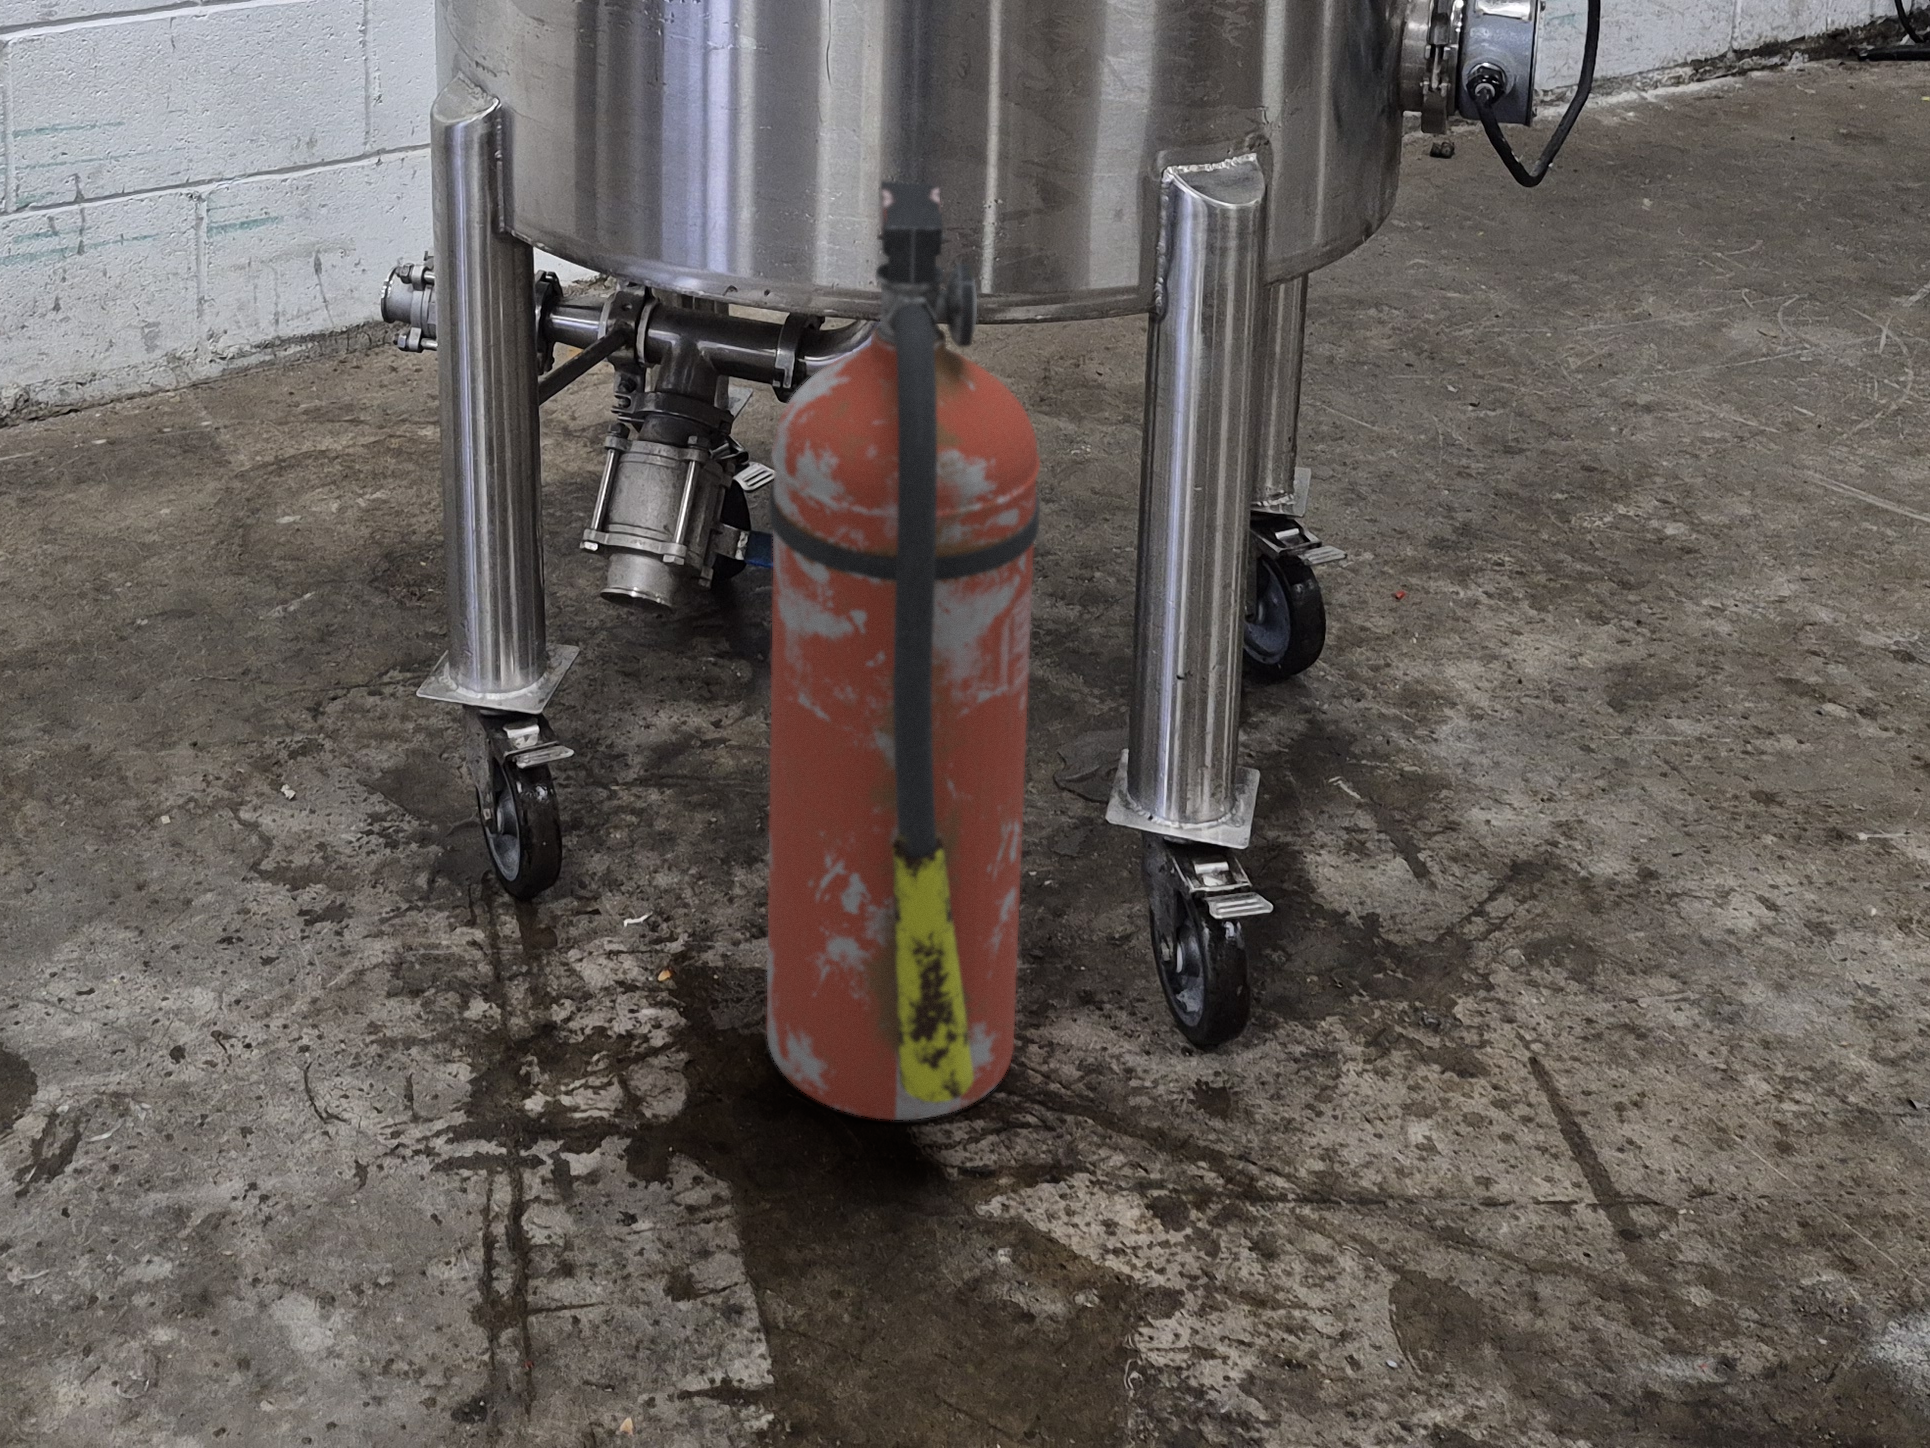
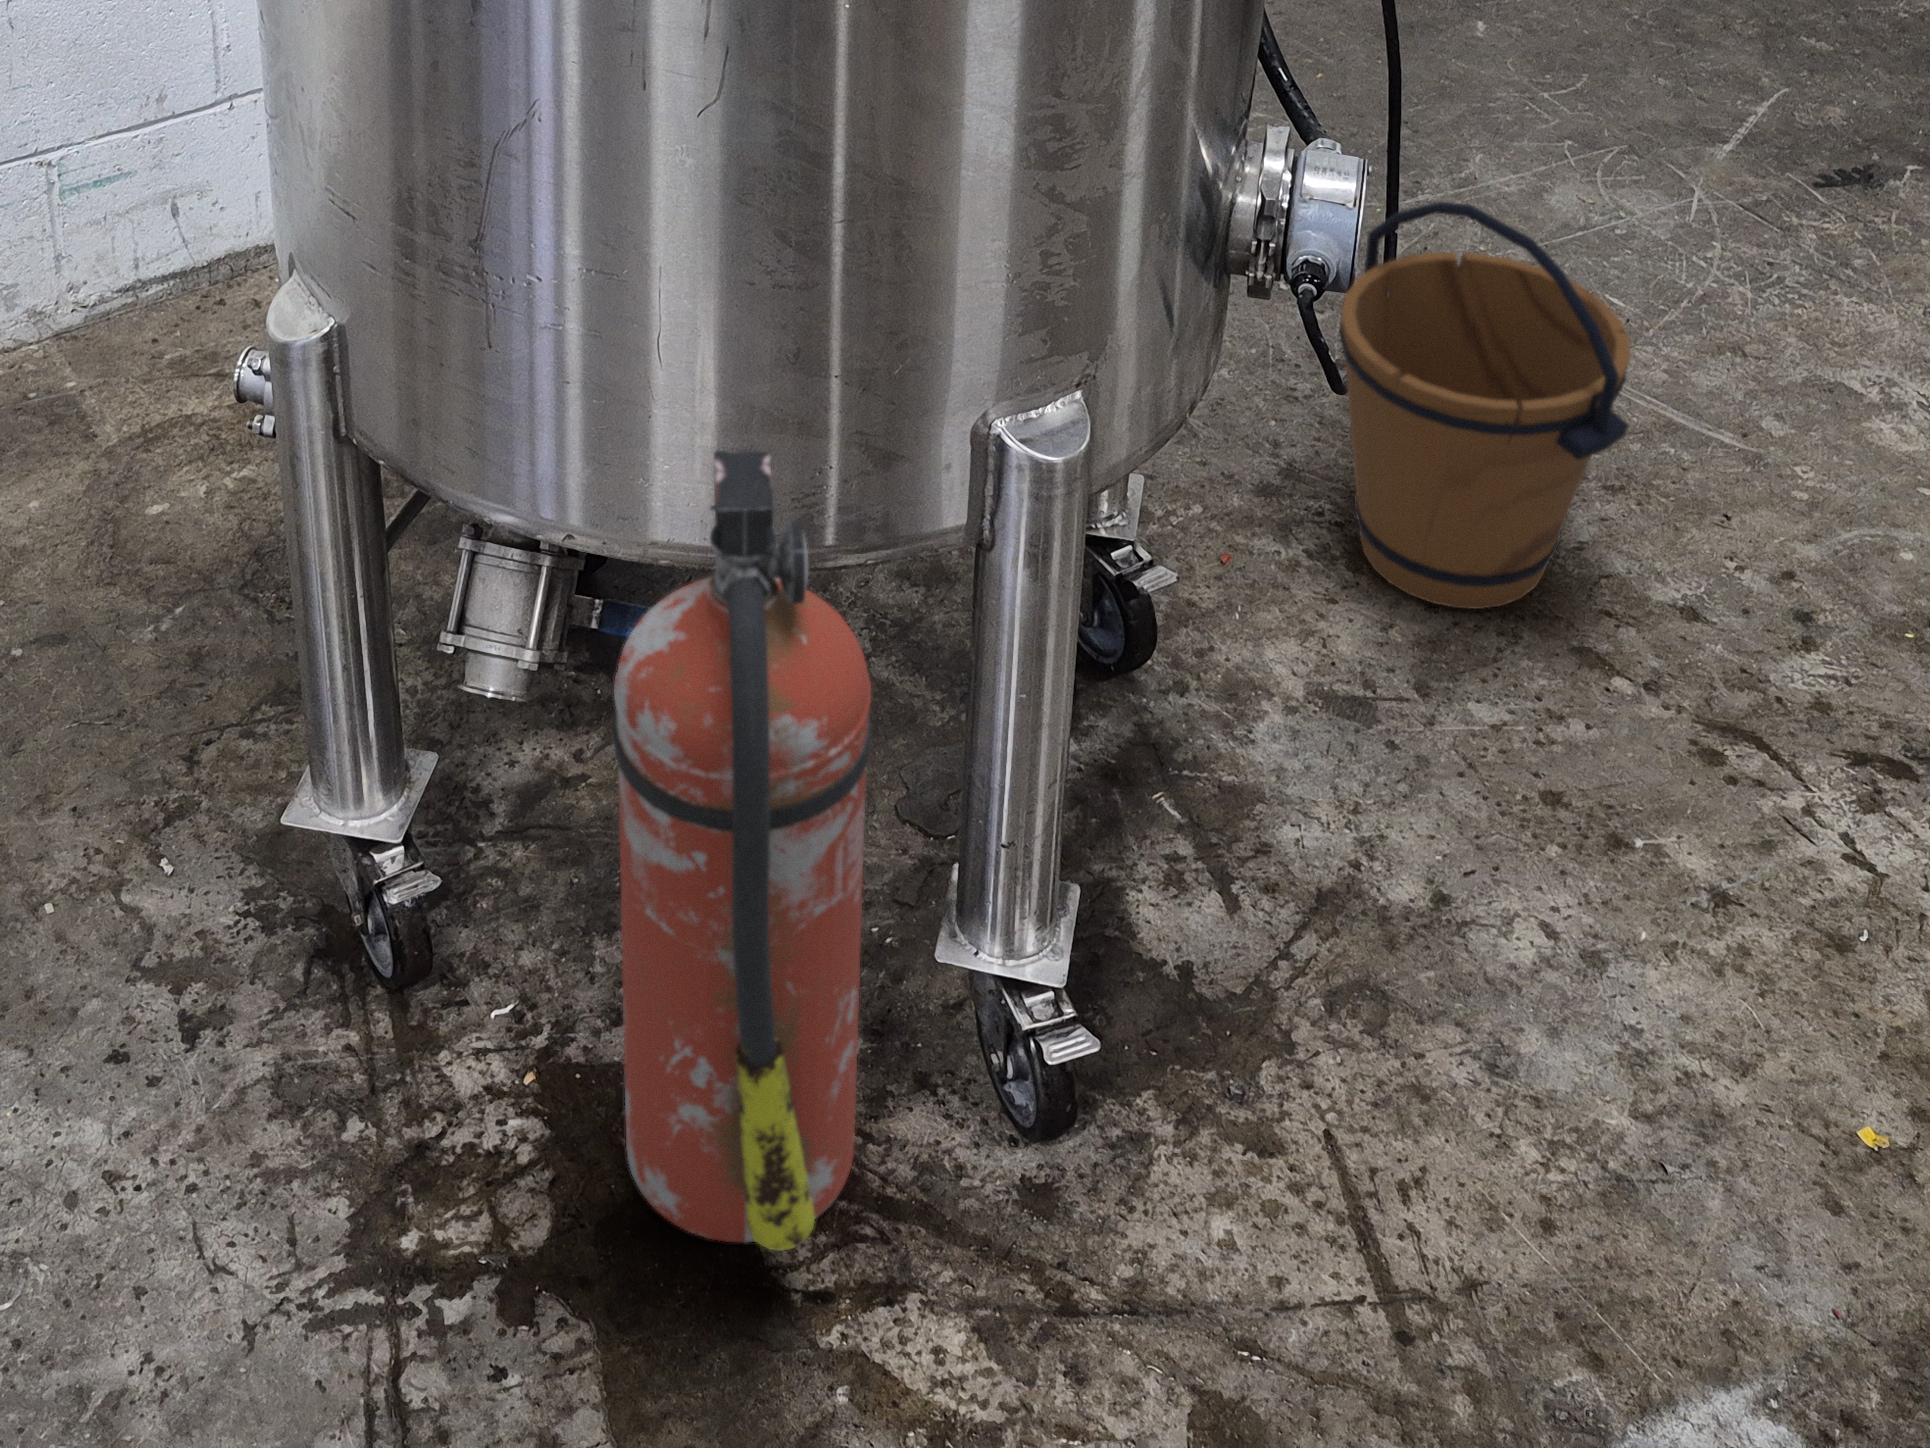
bucket: none [1512,198,1826,640] -> present [1339,201,1631,609]

